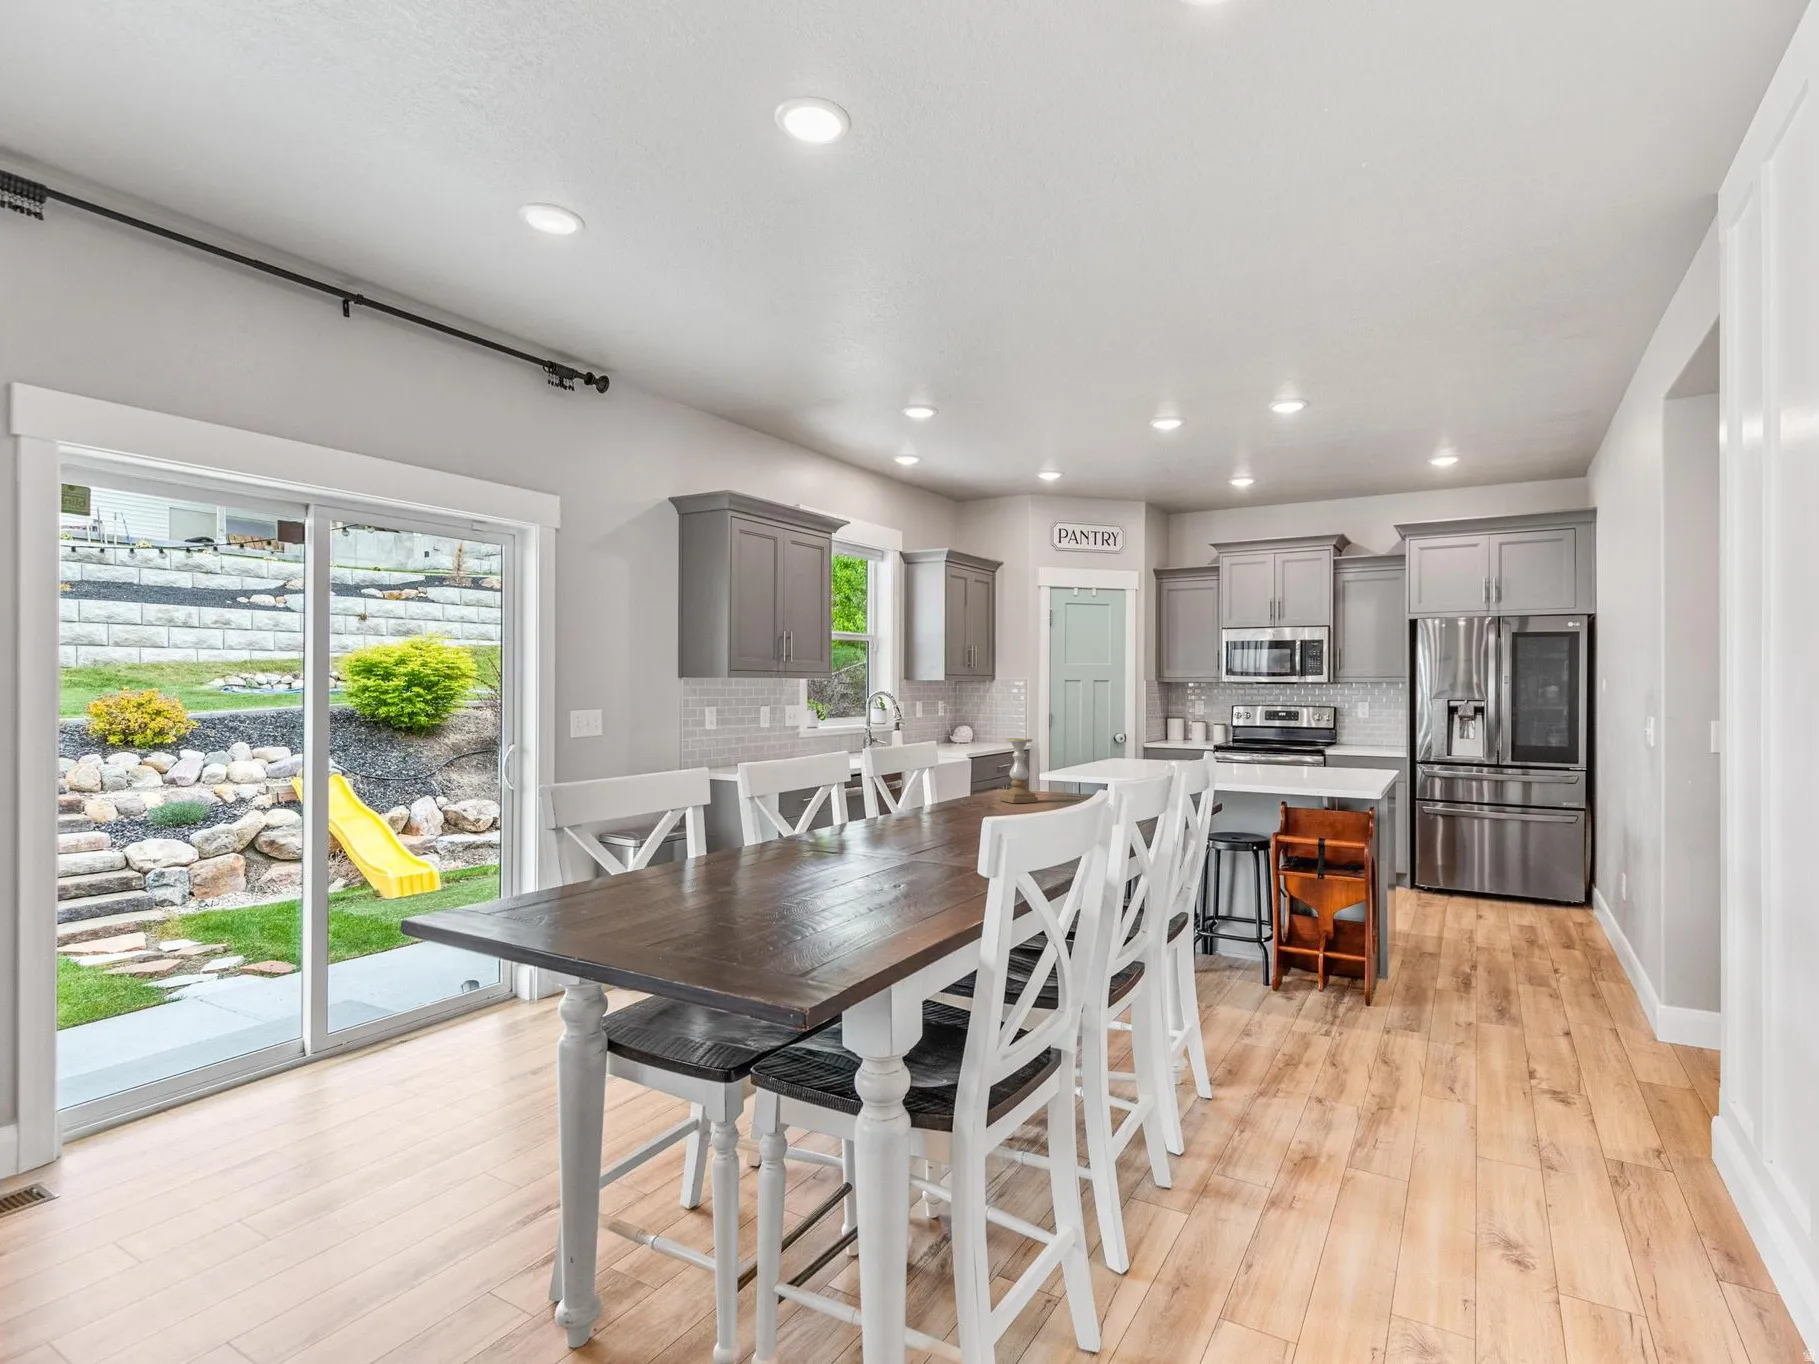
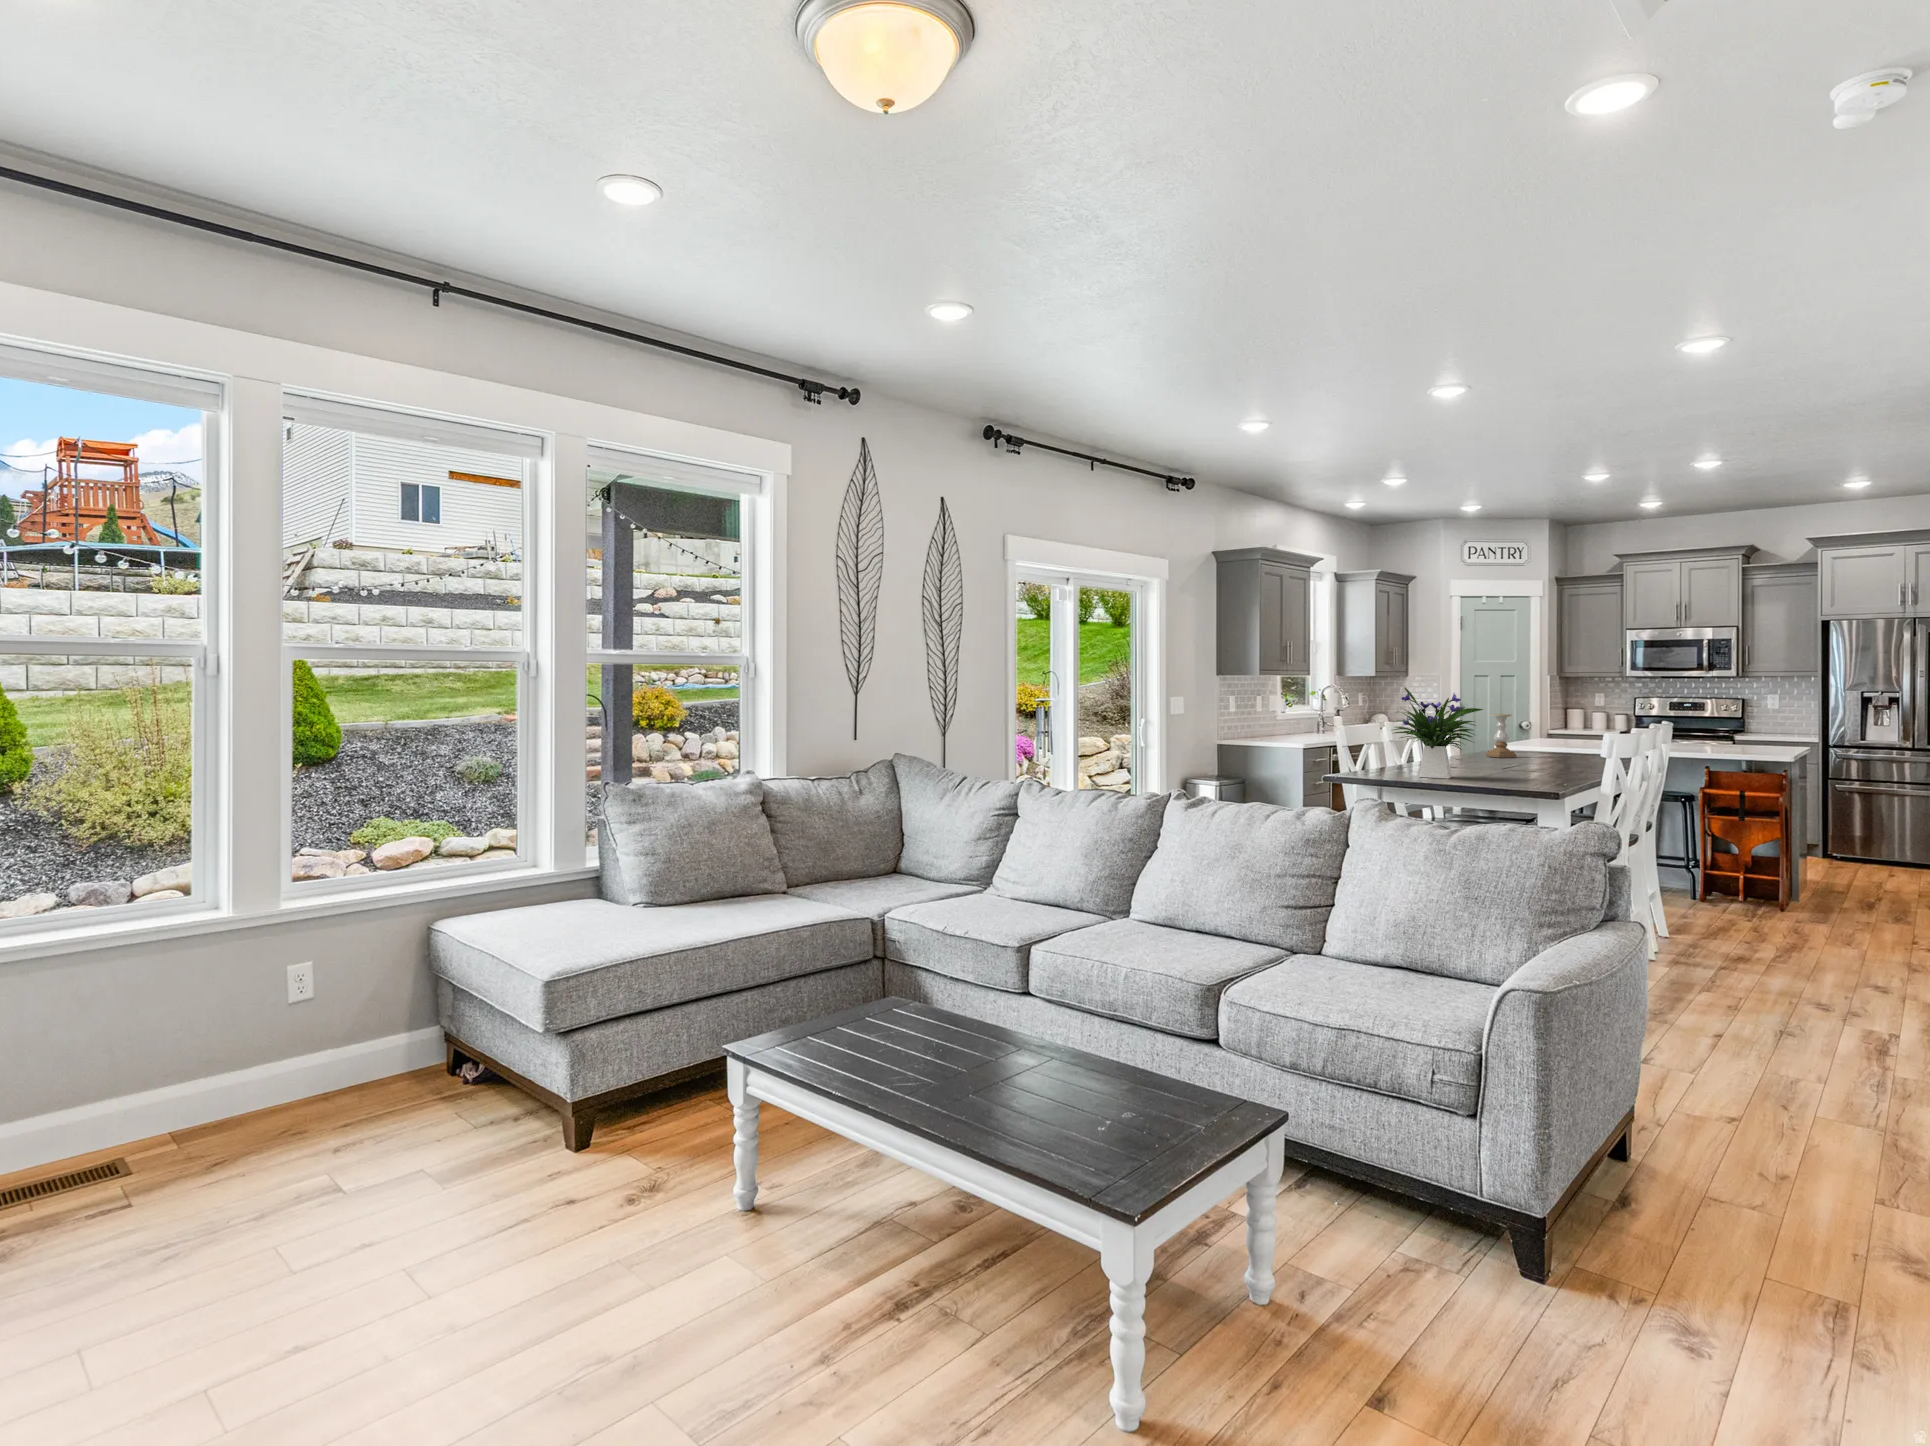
flower arrangement: none [736,705,898,876] -> present [1394,688,1483,779]

